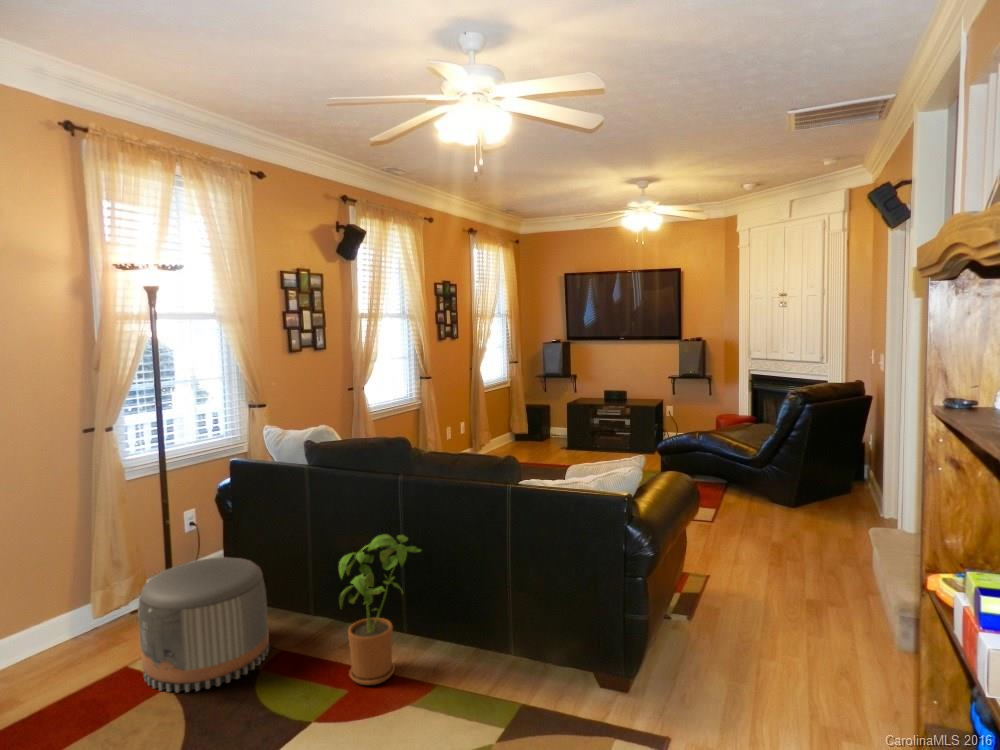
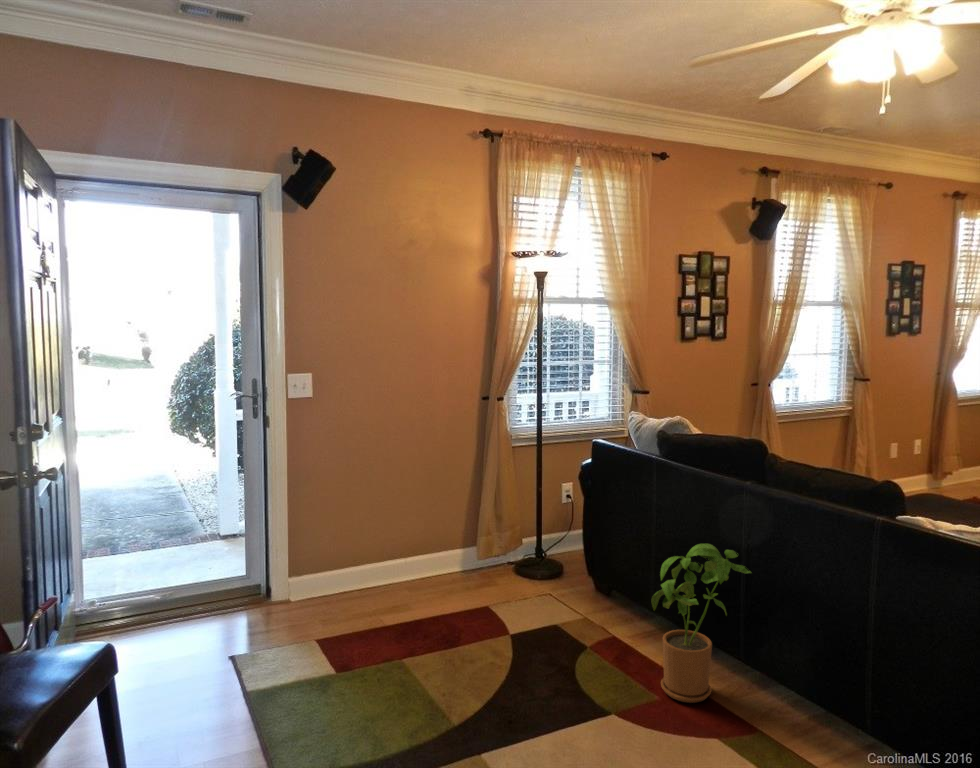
pouf: present [138,557,269,693] -> none [494,528,603,647]

